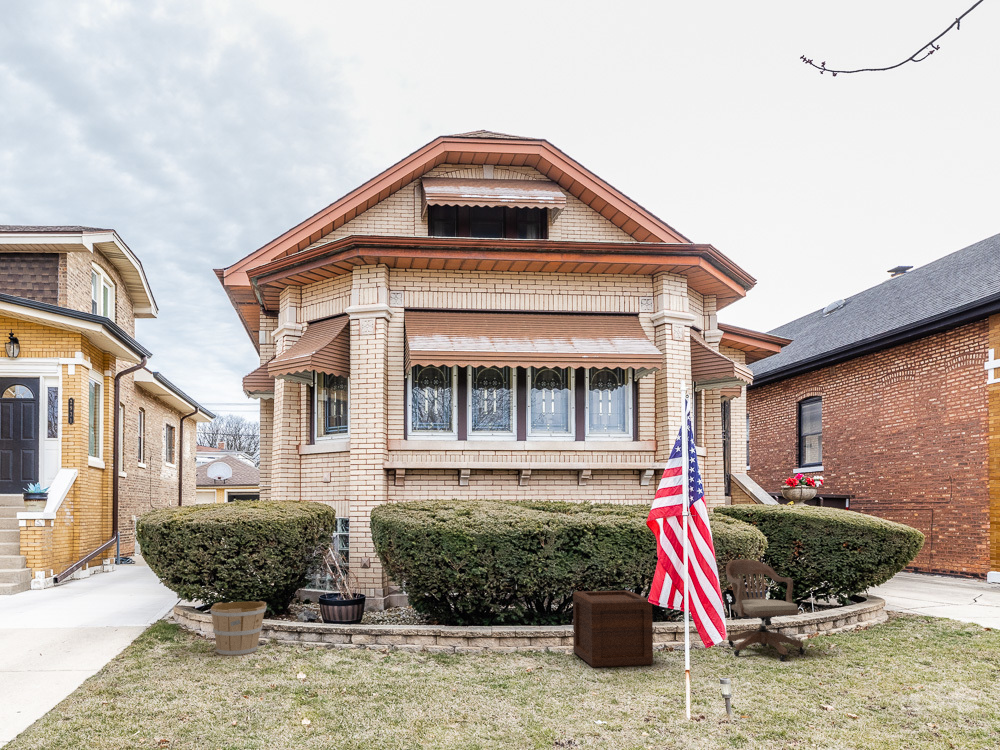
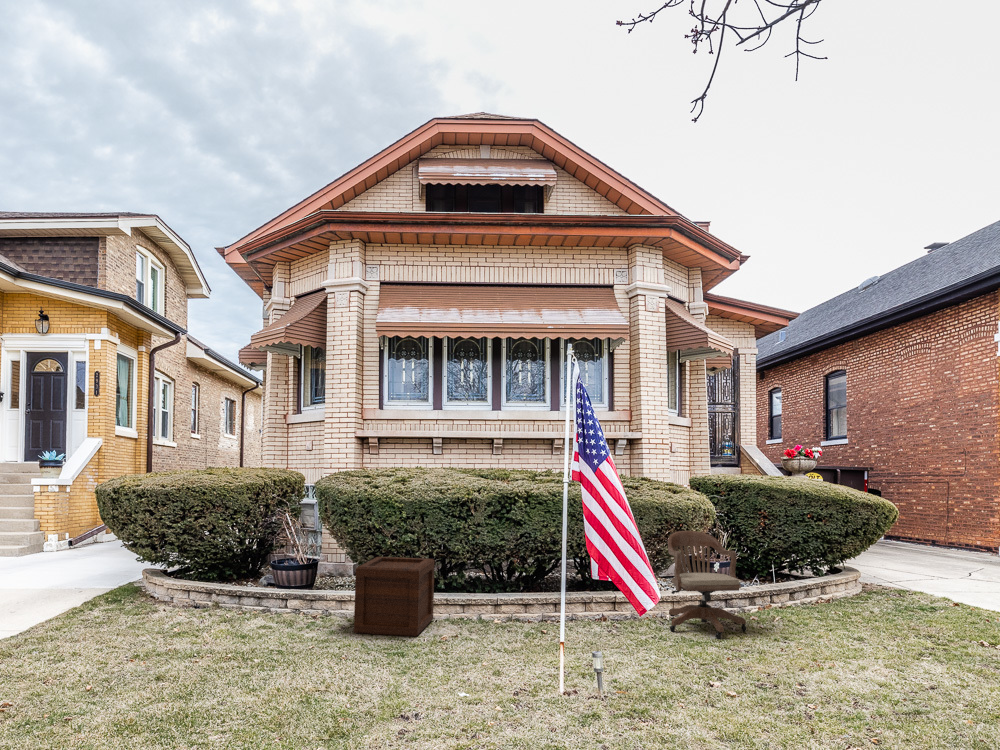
wooden crate: present [573,590,653,668] -> present [354,557,435,637]
wooden bucket: present [210,601,267,656] -> none [148,563,206,616]

